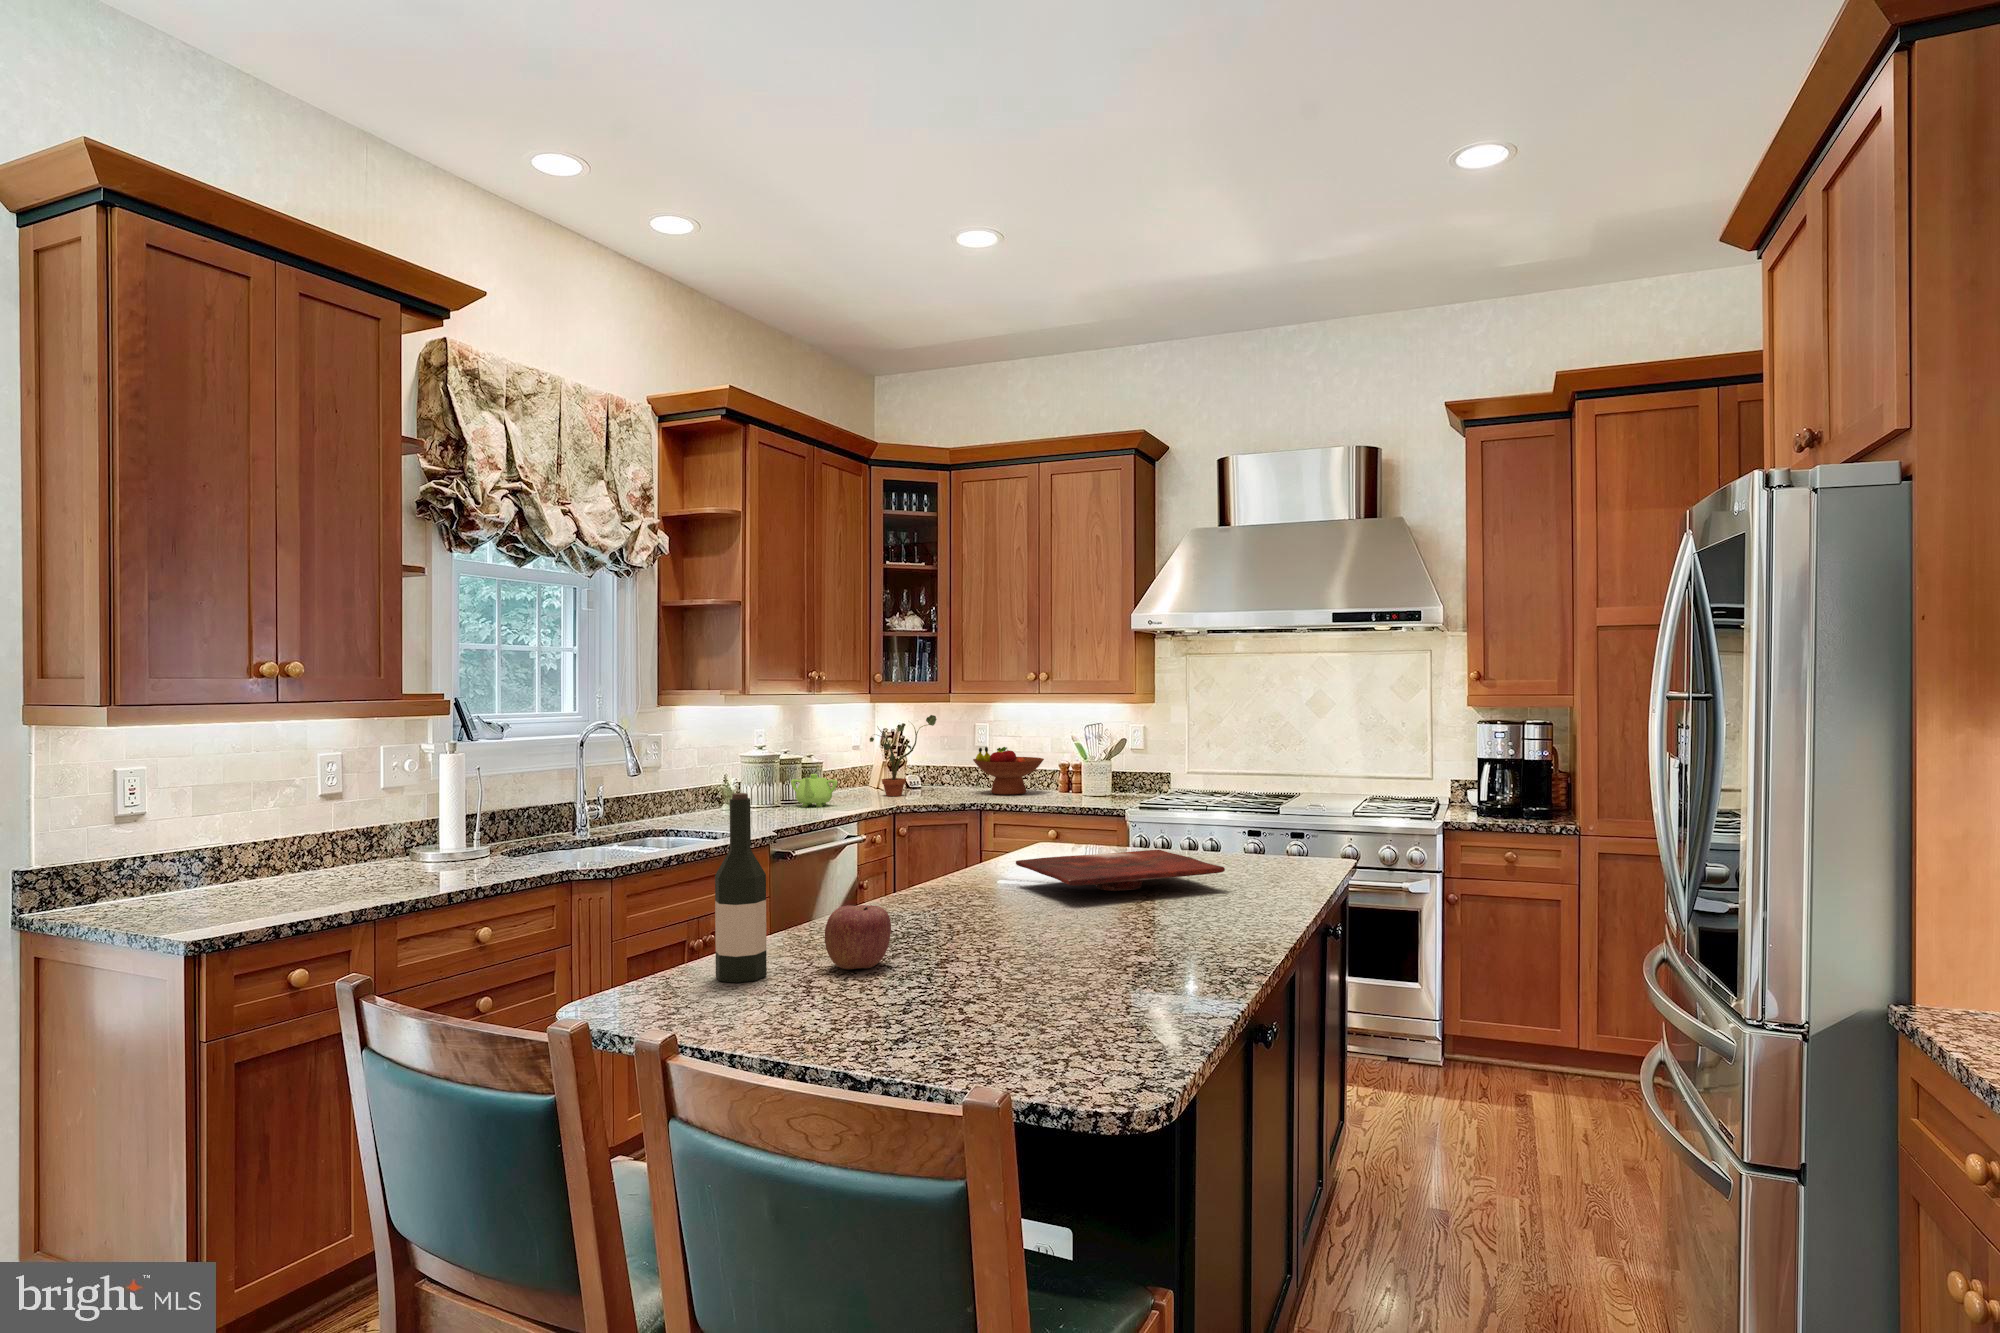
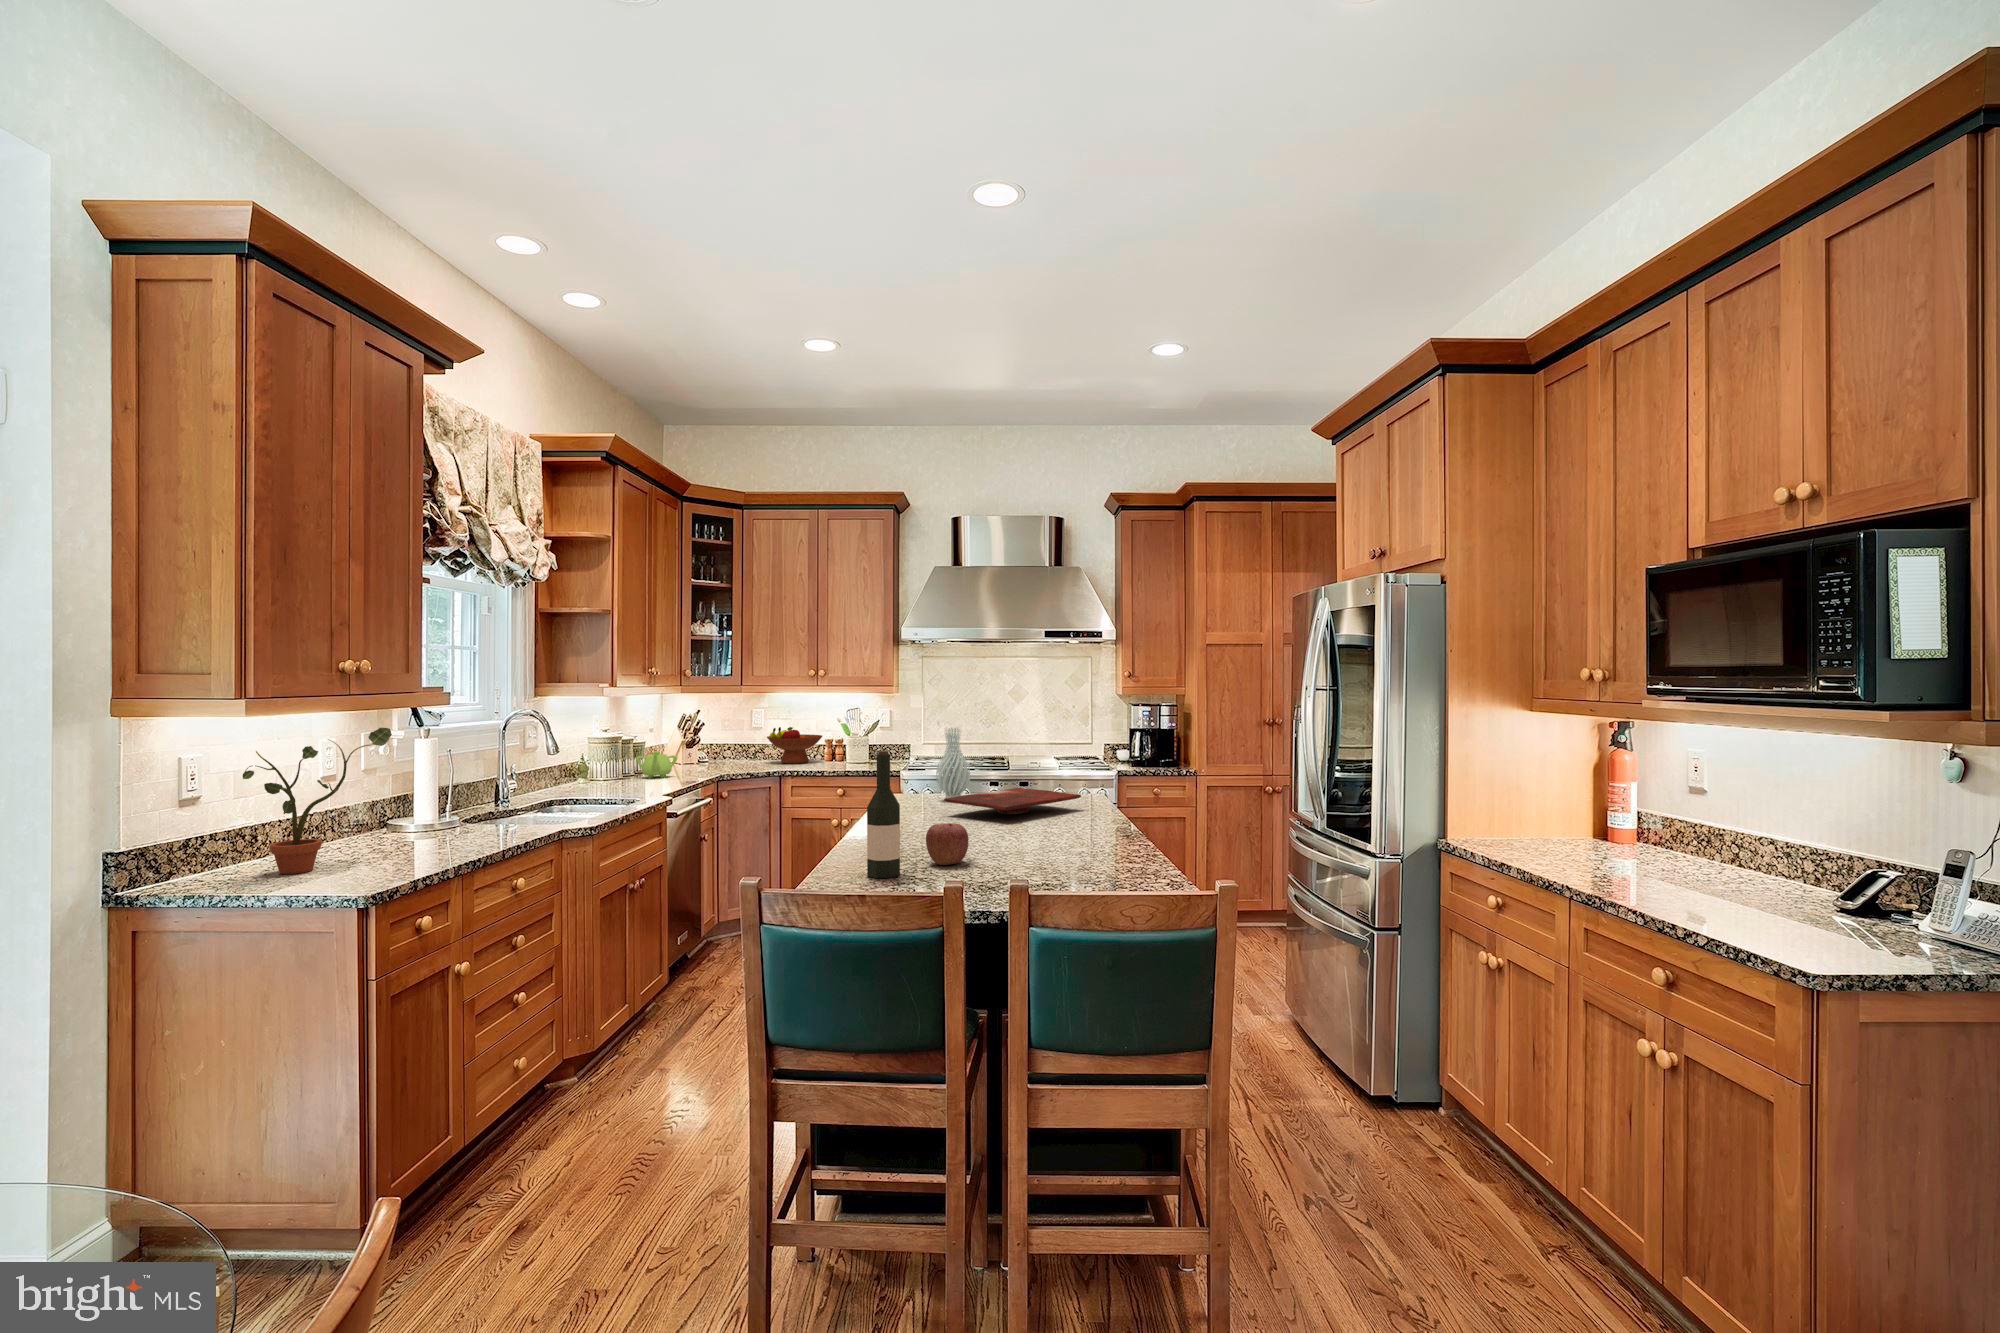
potted plant: present [870,715,937,796] -> present [243,728,392,874]
vase: none [1054,755,1103,863] -> present [936,728,970,798]

